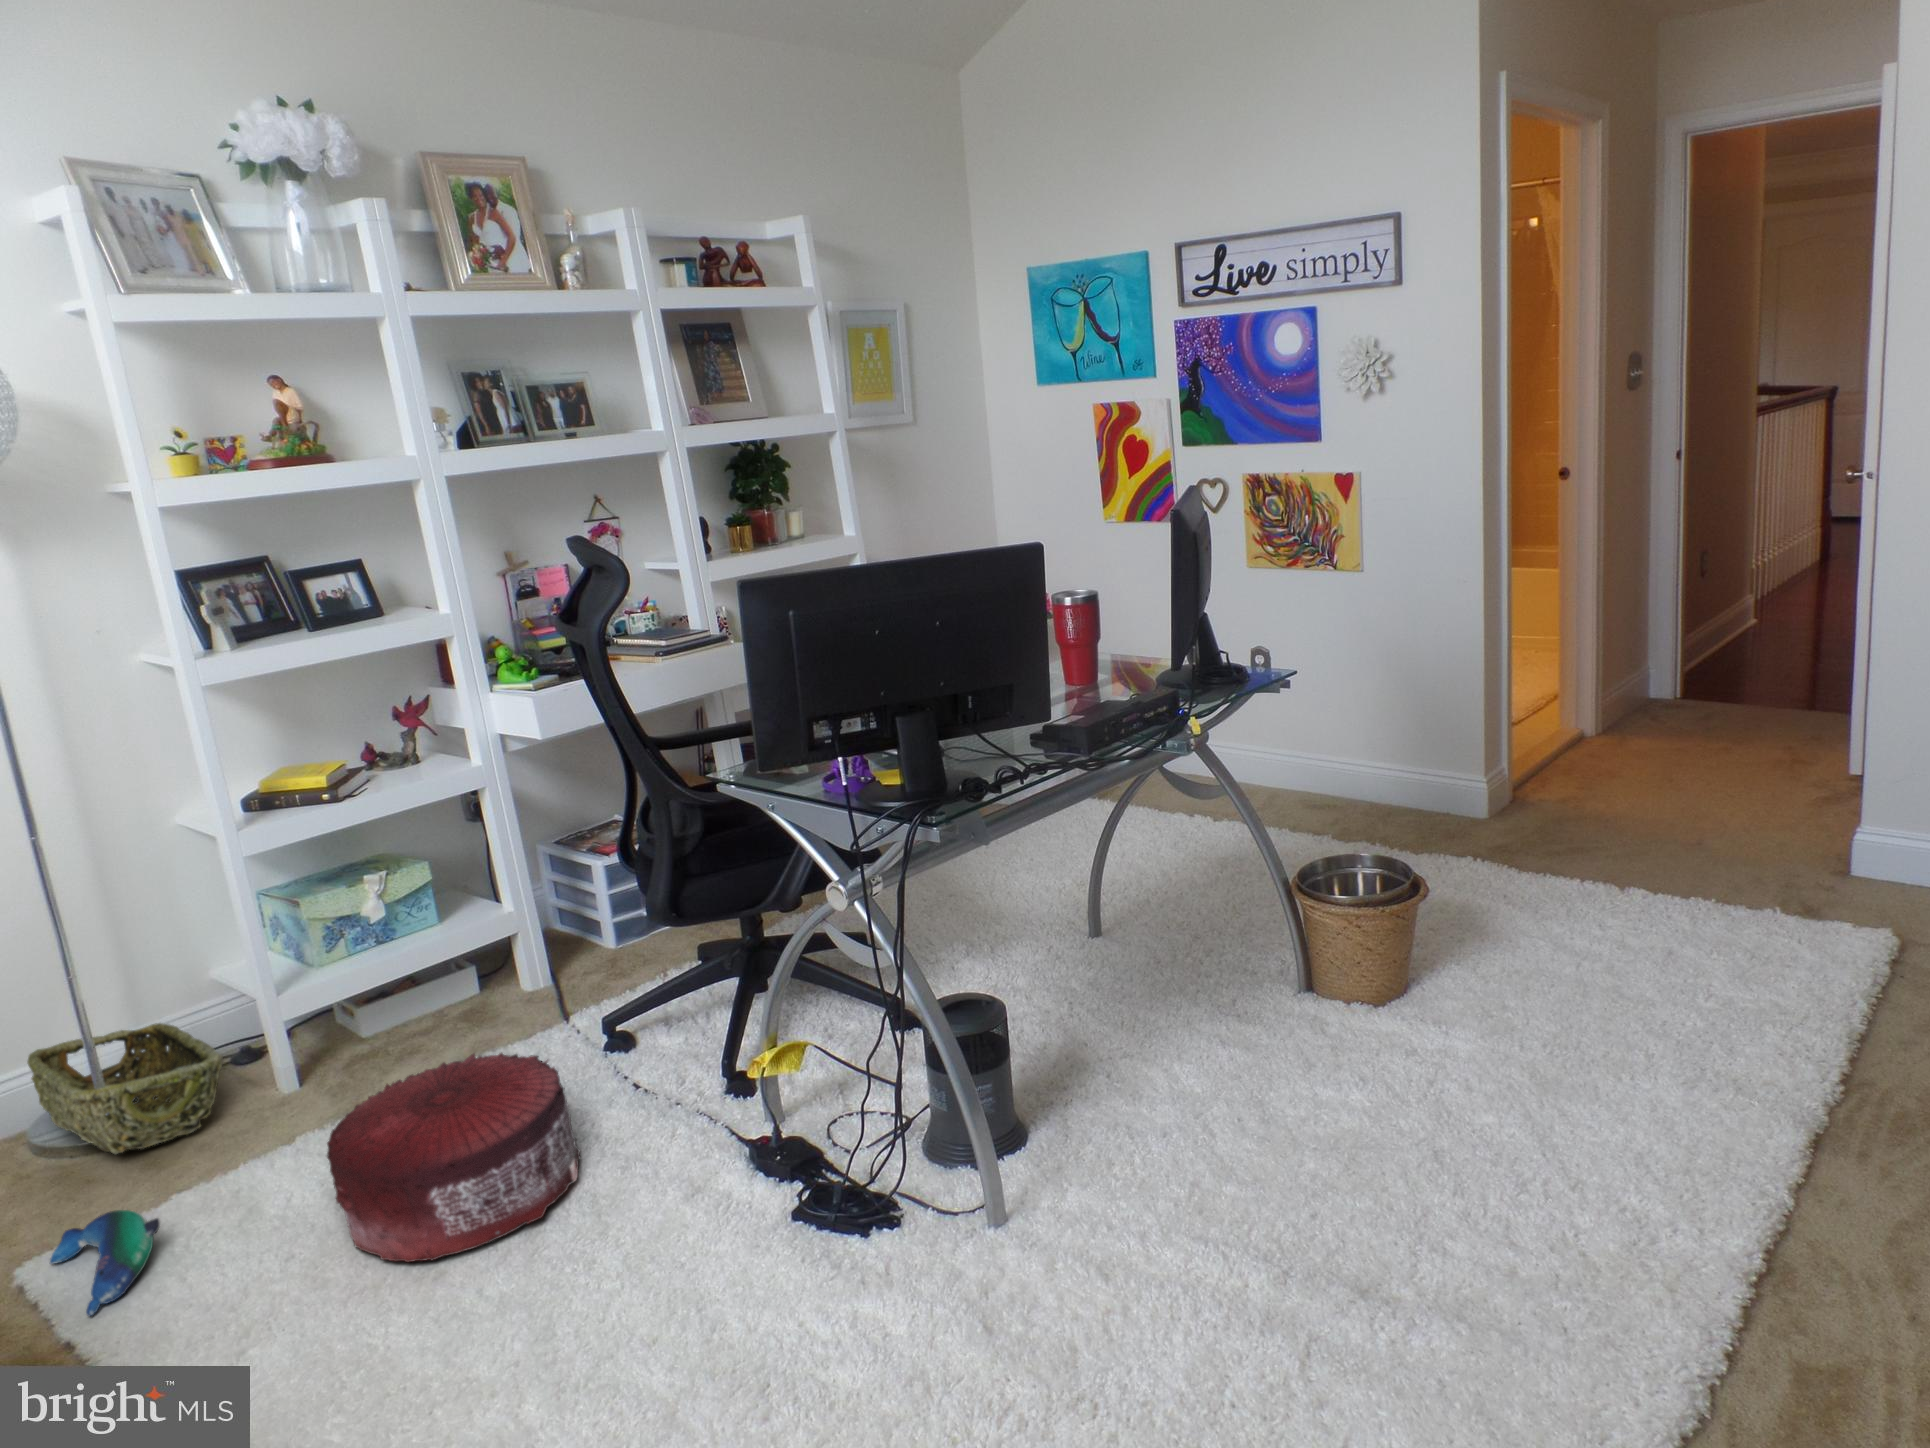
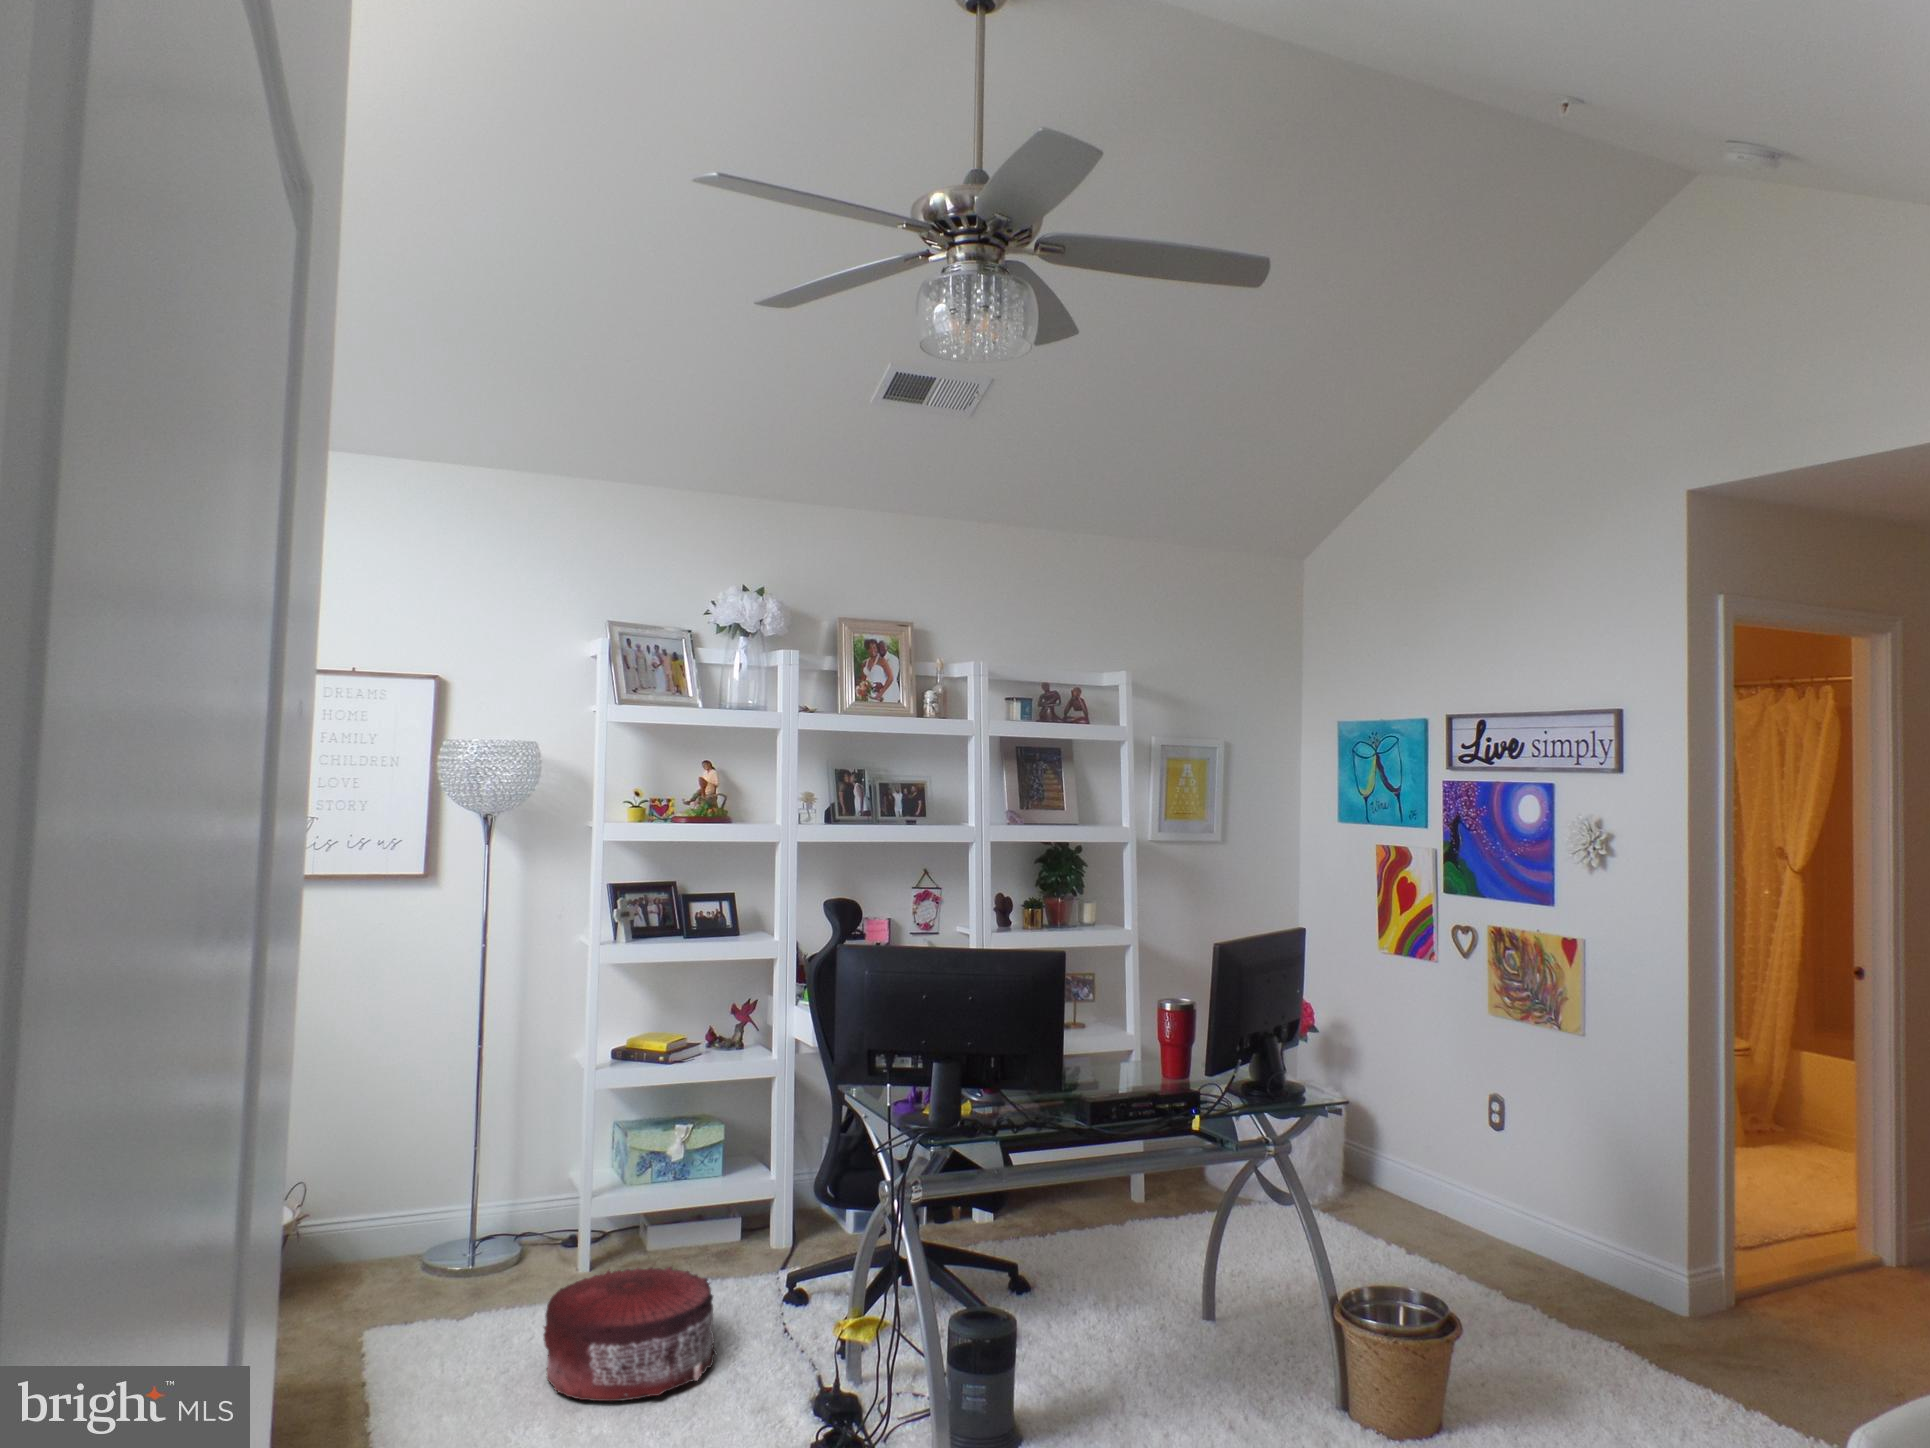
woven basket: present [28,1023,223,1154] -> none [437,1195,542,1282]
plush toy: present [50,1210,160,1316] -> none [389,1307,453,1370]

